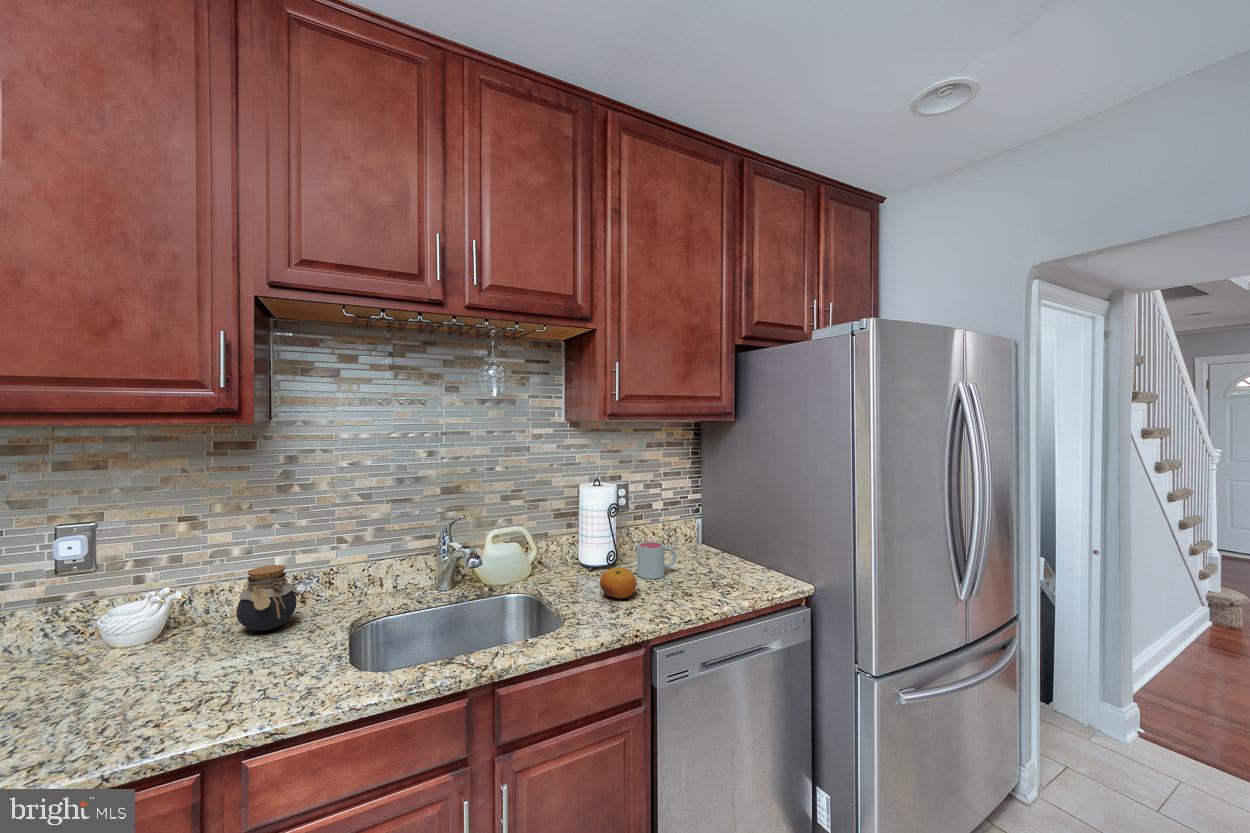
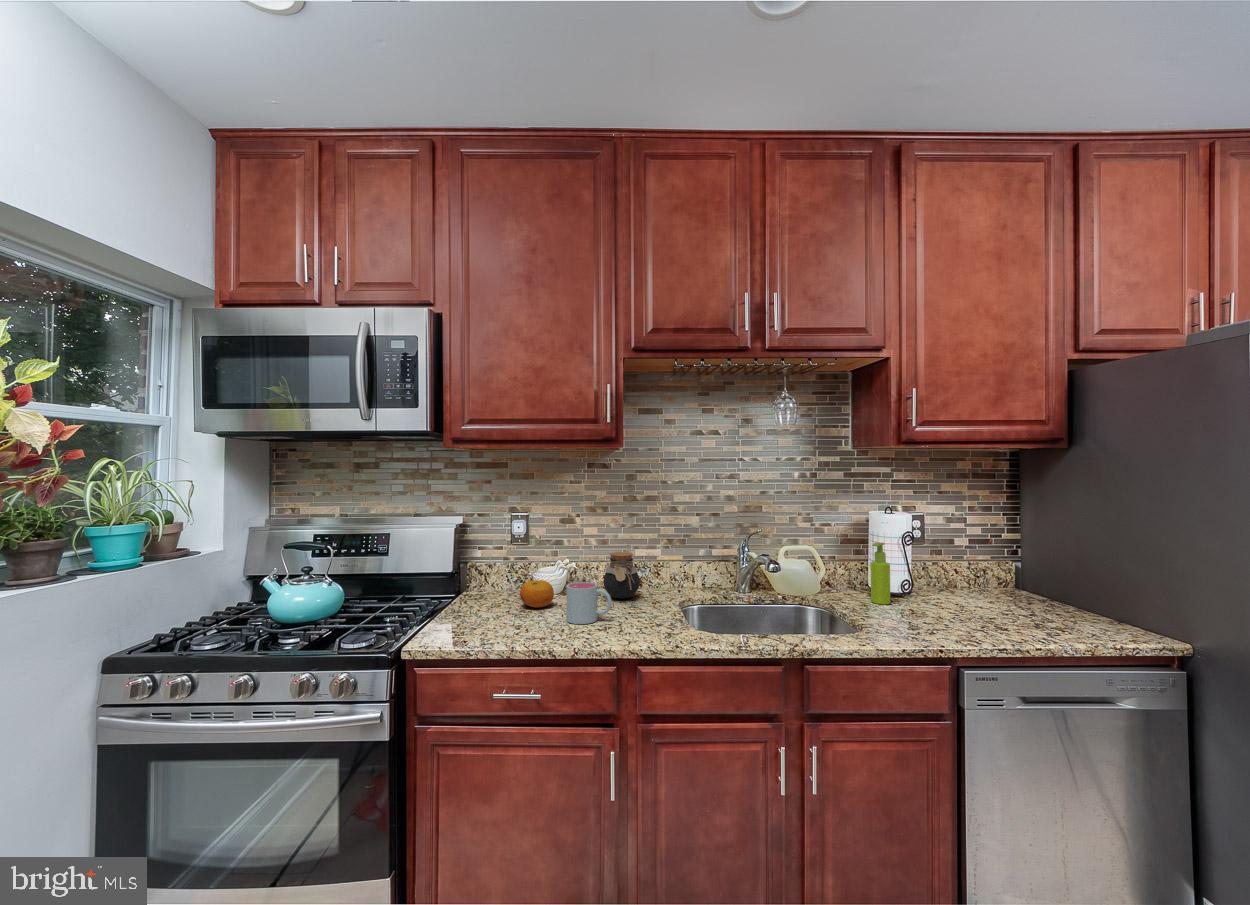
soap dispenser: none [578,519,596,582] -> present [871,542,891,604]
mug: present [637,542,676,579] -> present [566,582,612,624]
fruit: present [600,568,637,598] -> present [520,580,554,608]

